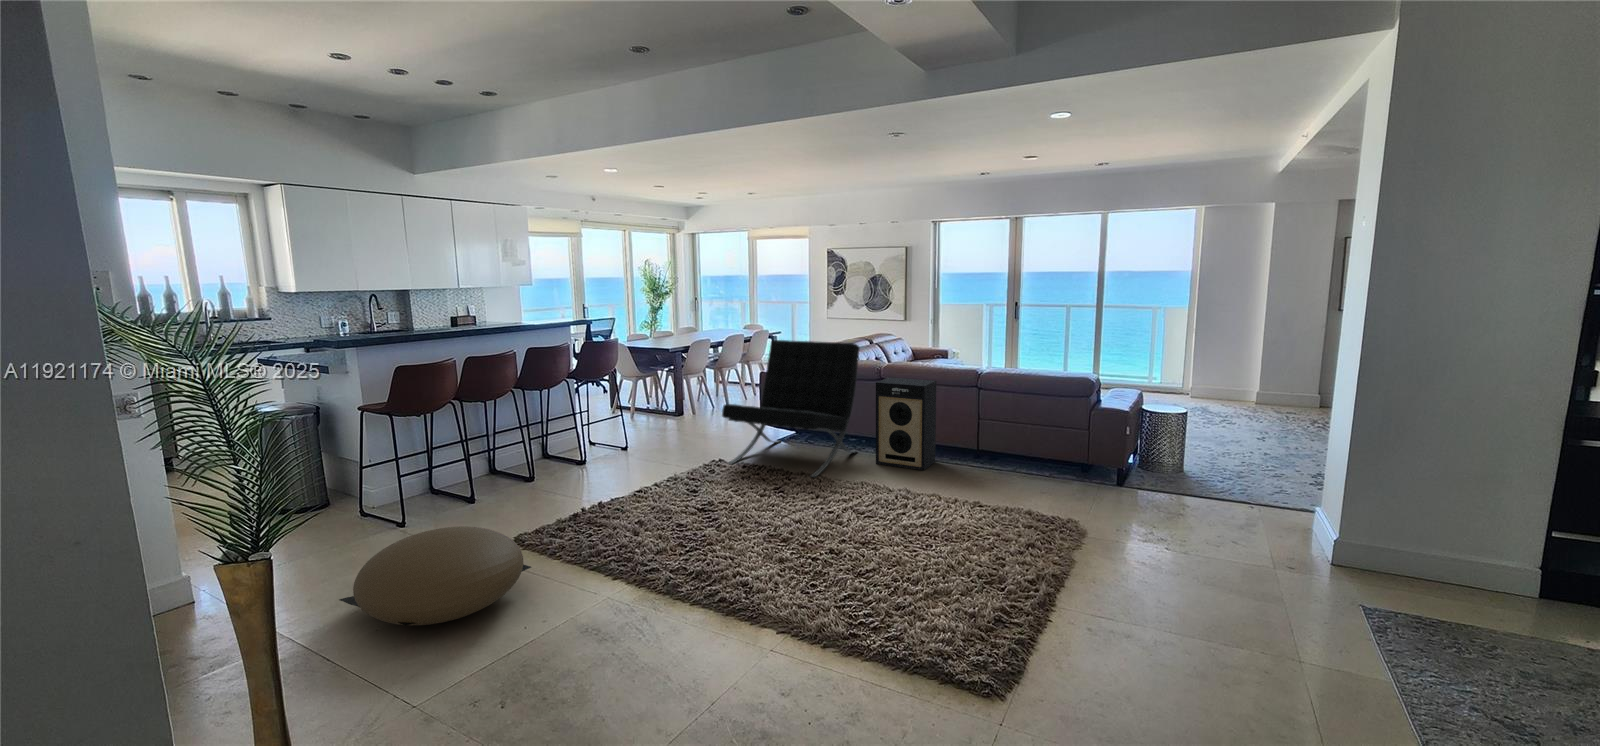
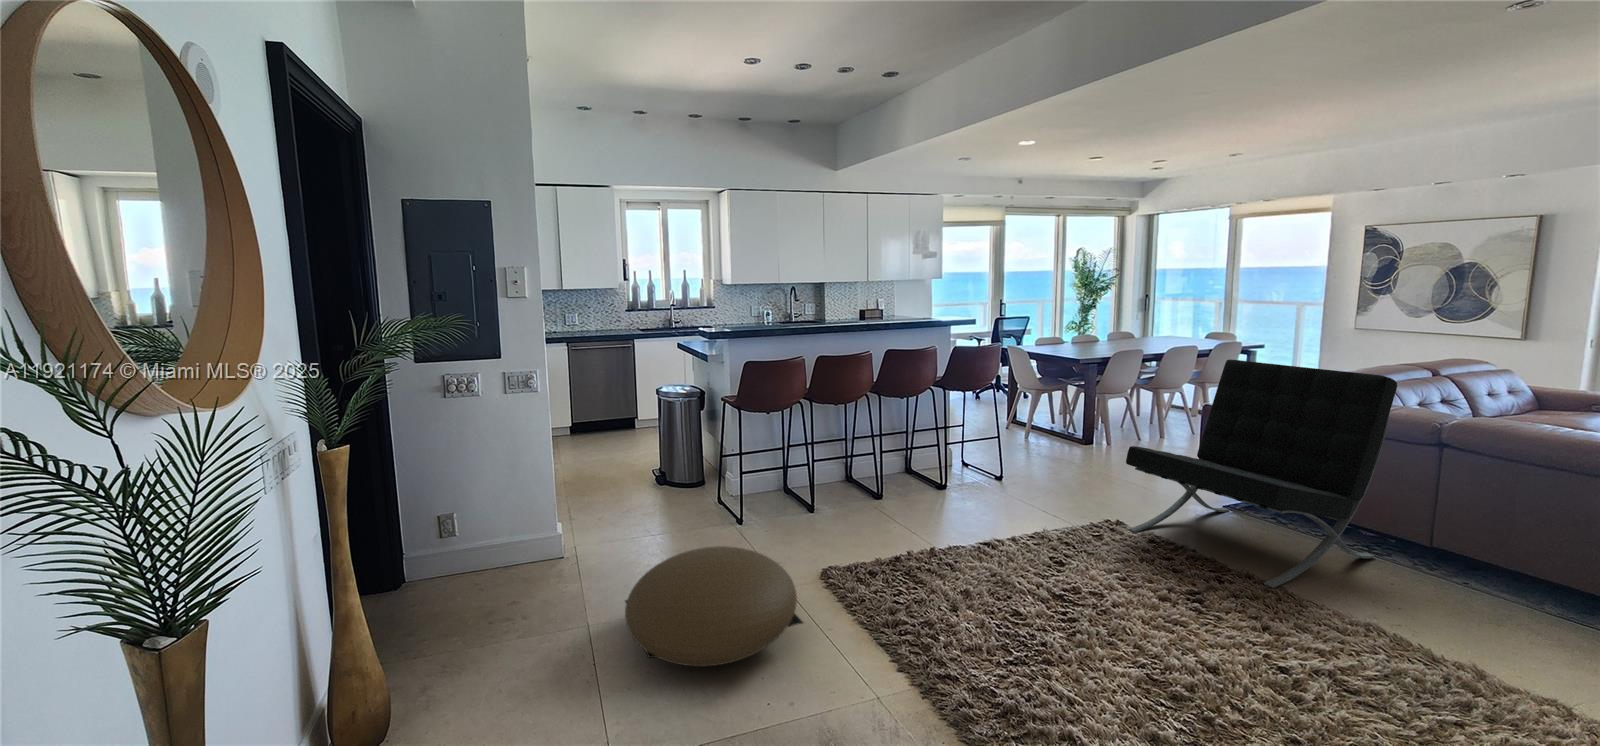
speaker: present [876,377,936,471] -> none [1410,443,1587,632]

